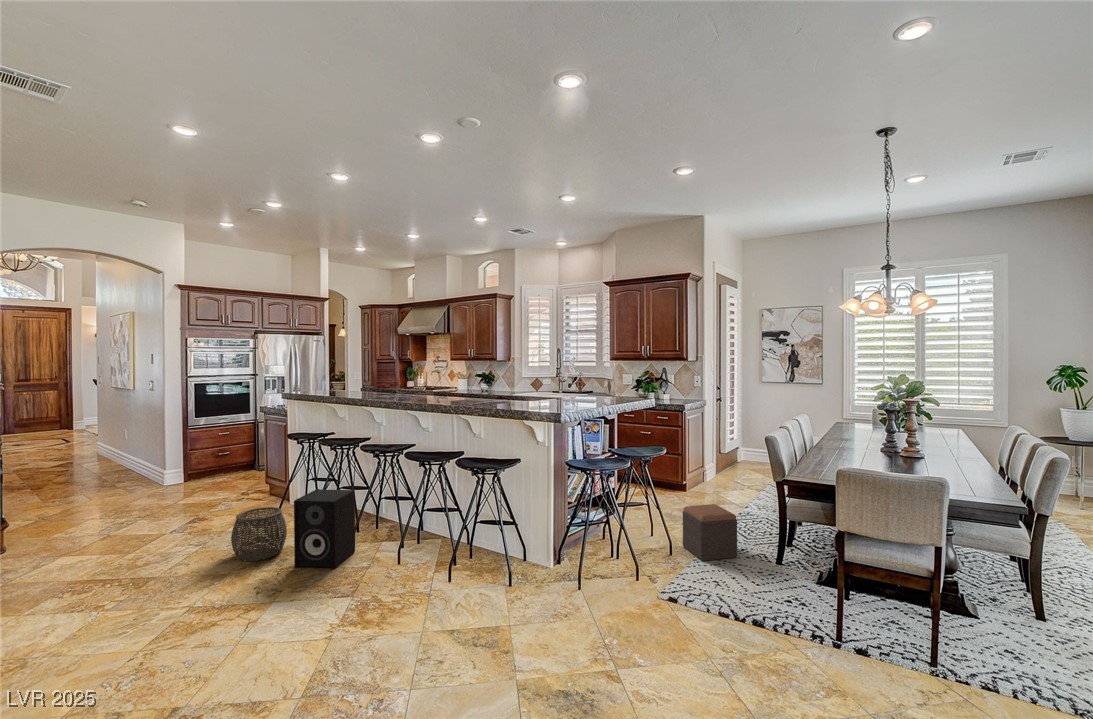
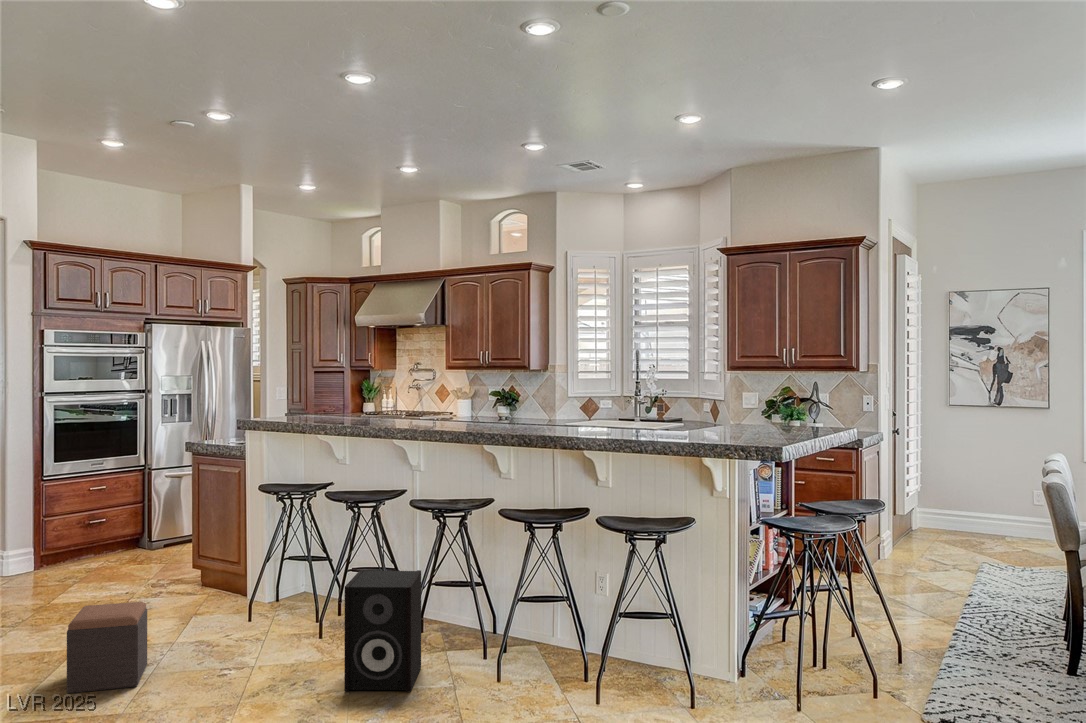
footstool: present [683,504,737,561] -> present [67,602,147,693]
woven basket: present [231,507,287,561] -> none [231,600,312,685]

